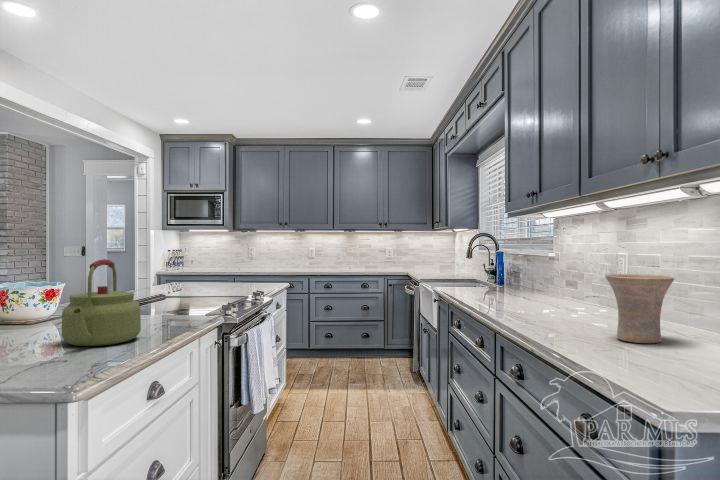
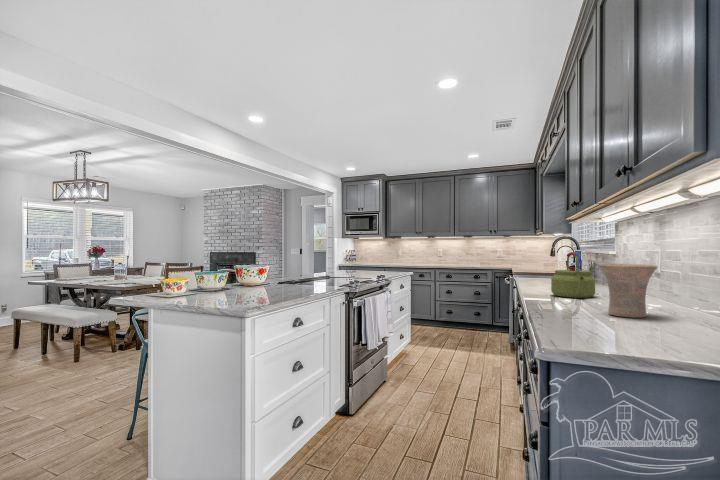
kettle: present [61,259,141,346] -> present [551,252,595,298]

